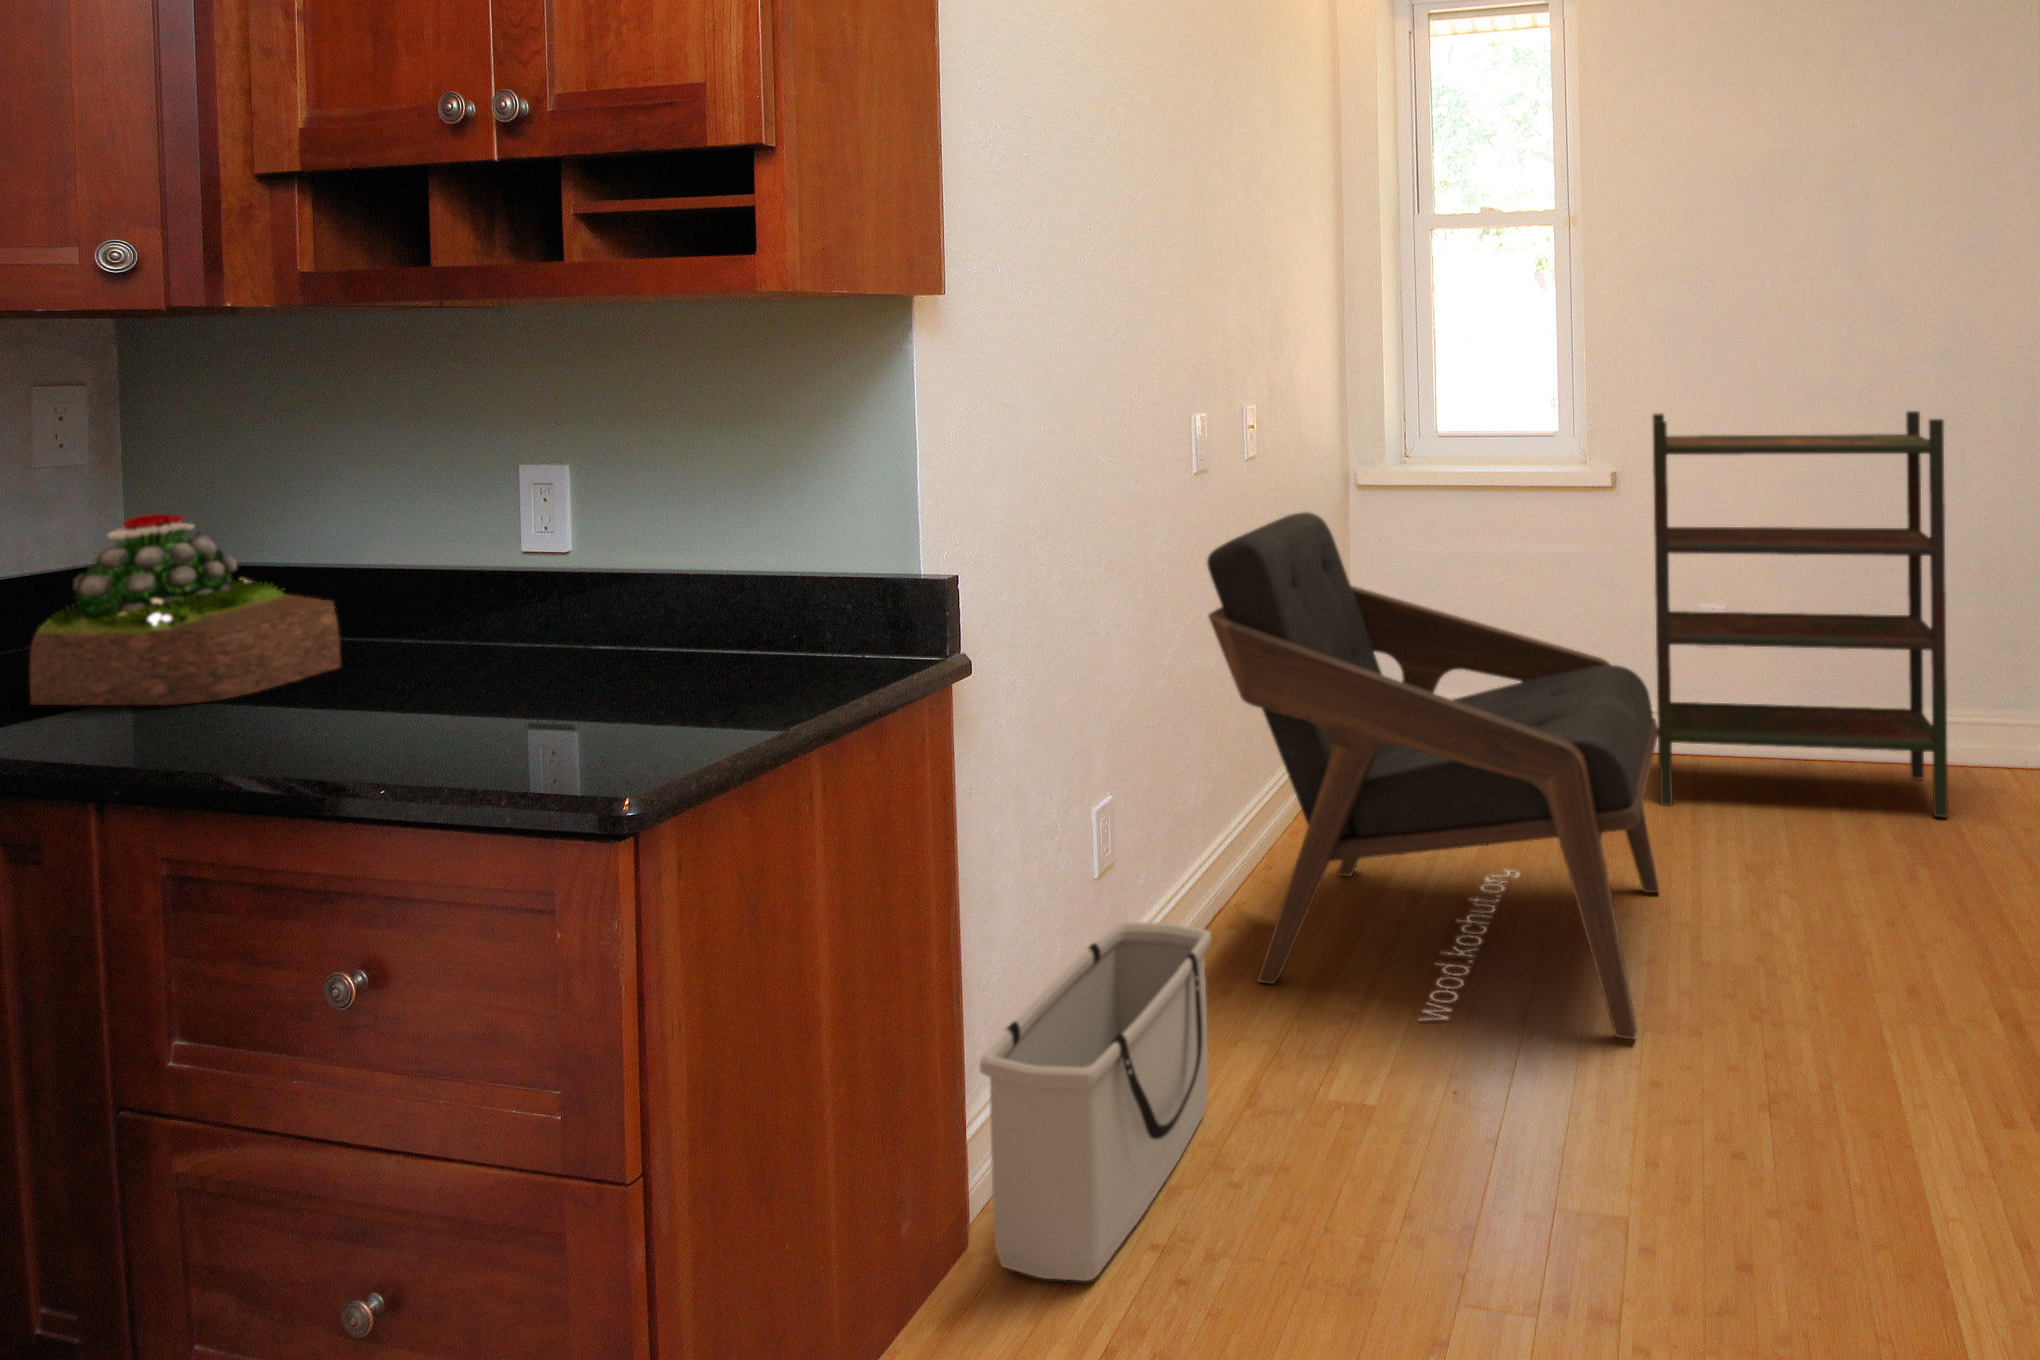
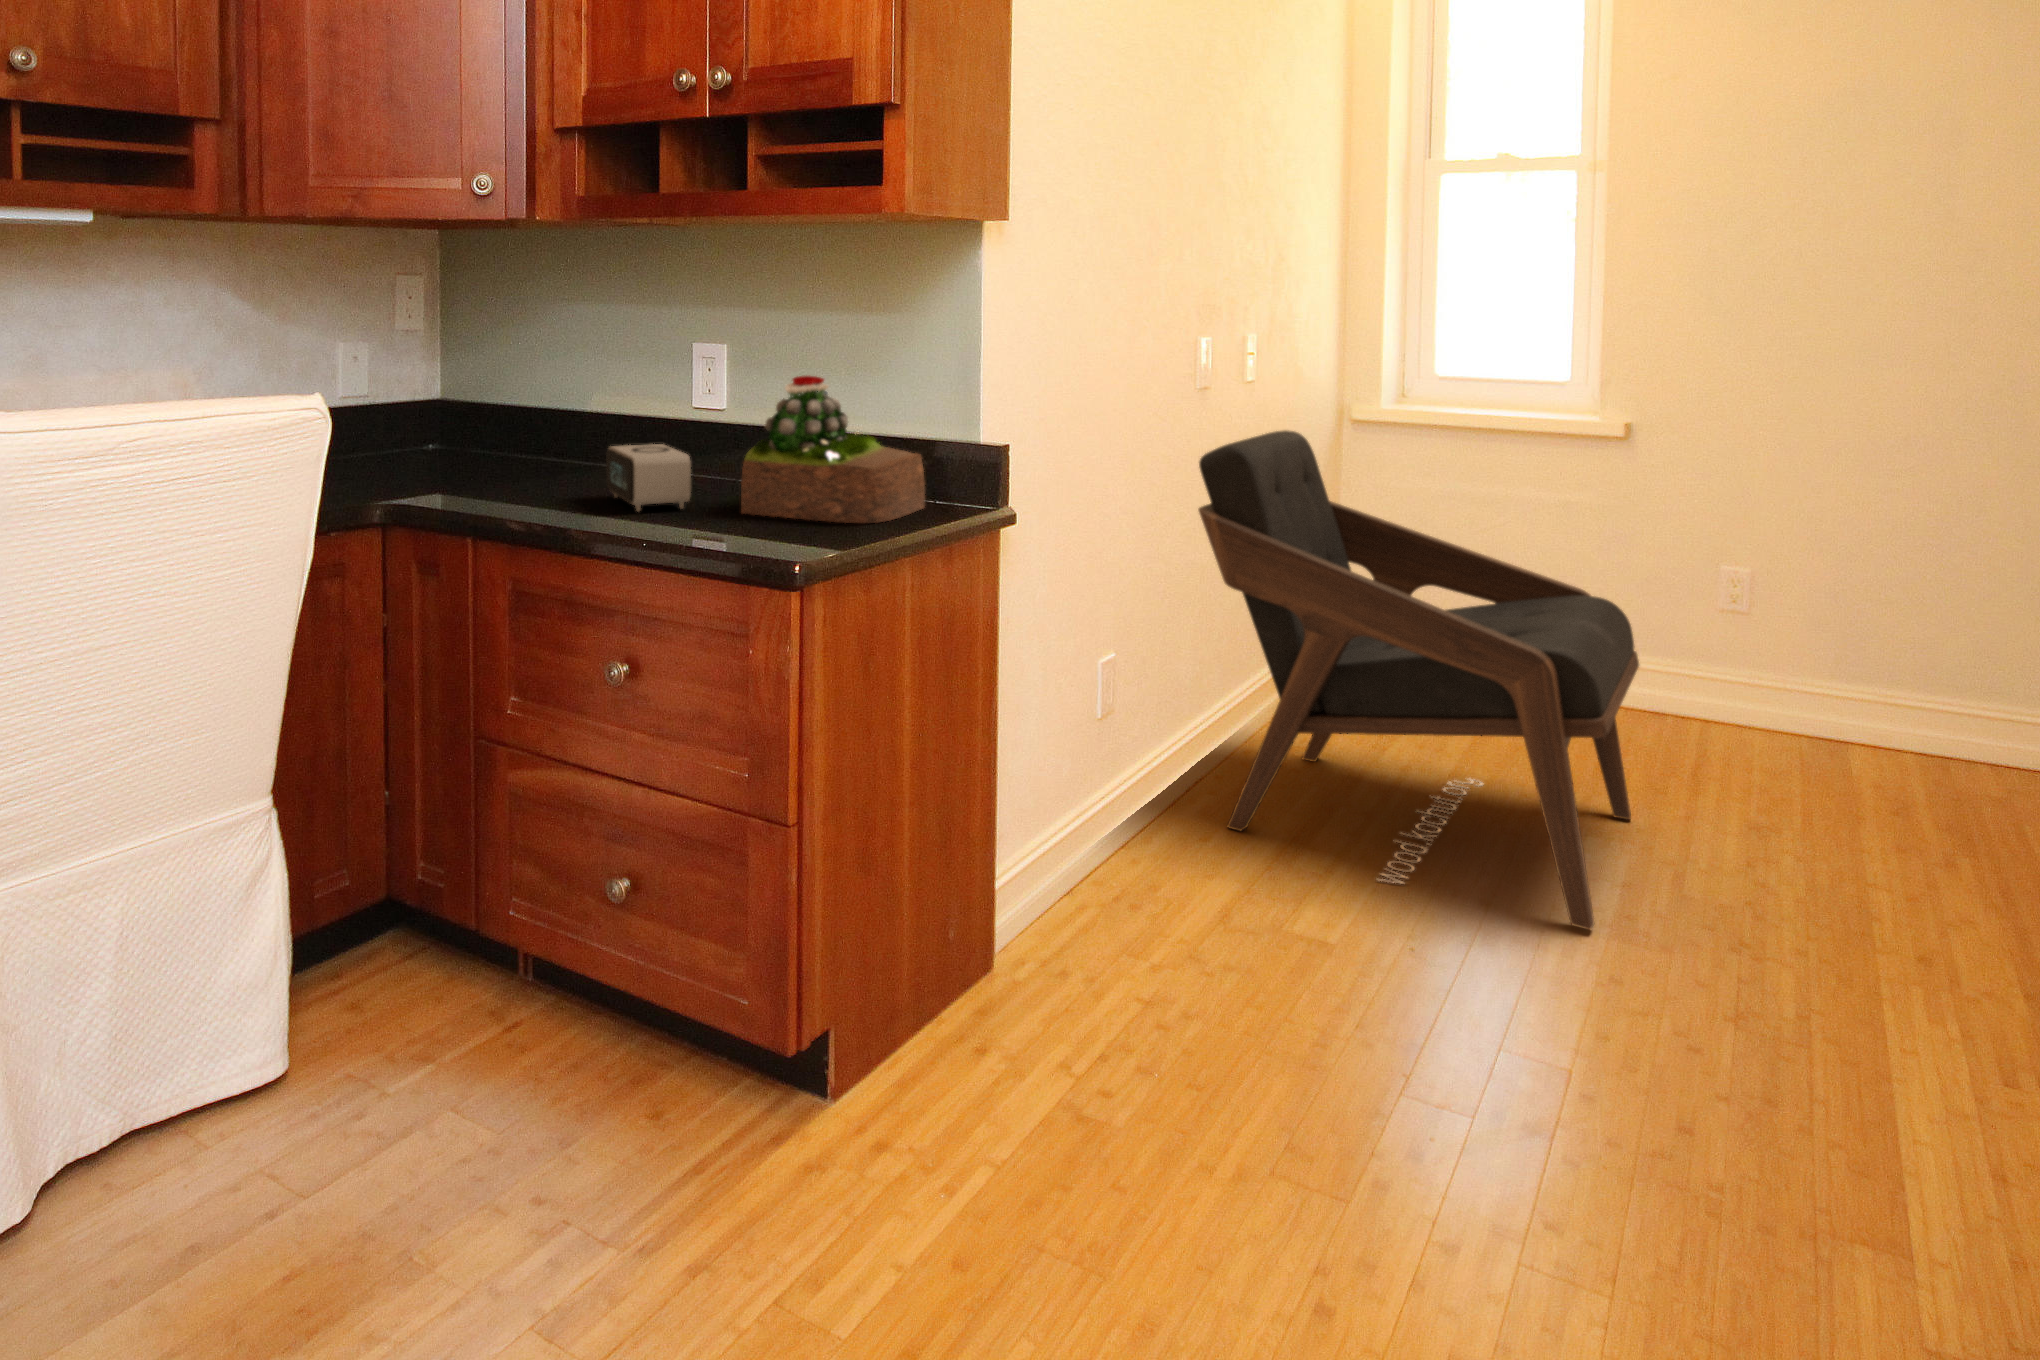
bookshelf: present [1653,411,1948,817] -> none [1641,363,2013,803]
succulent plant: present [30,514,341,705] -> present [741,375,925,523]
alarm clock: none [356,619,487,730] -> present [606,444,691,511]
storage bin: present [980,922,1211,1281] -> none [1010,746,1194,1002]

